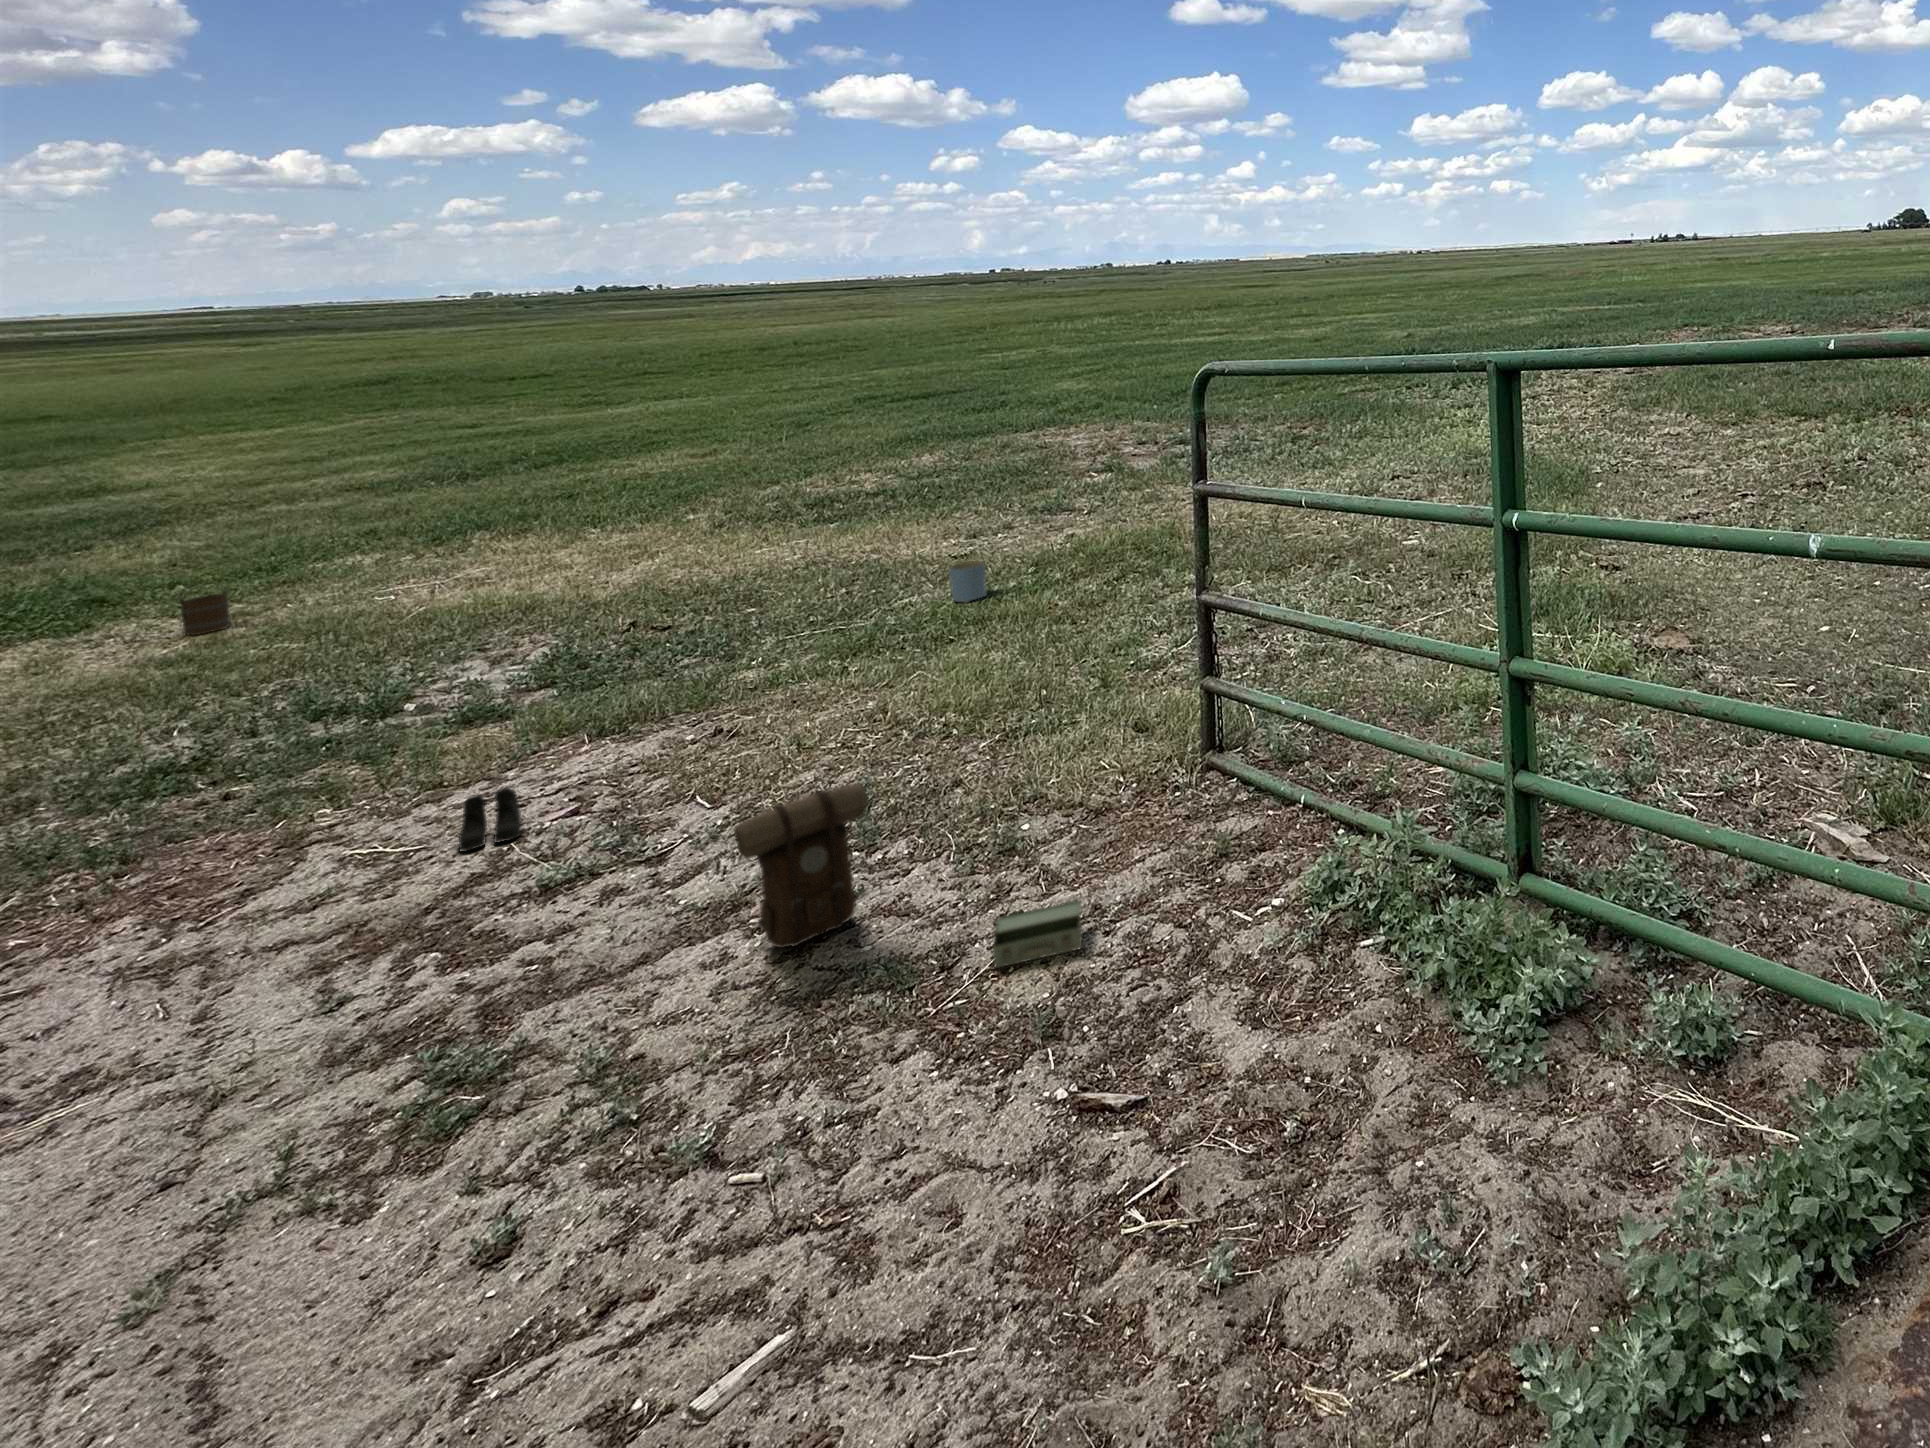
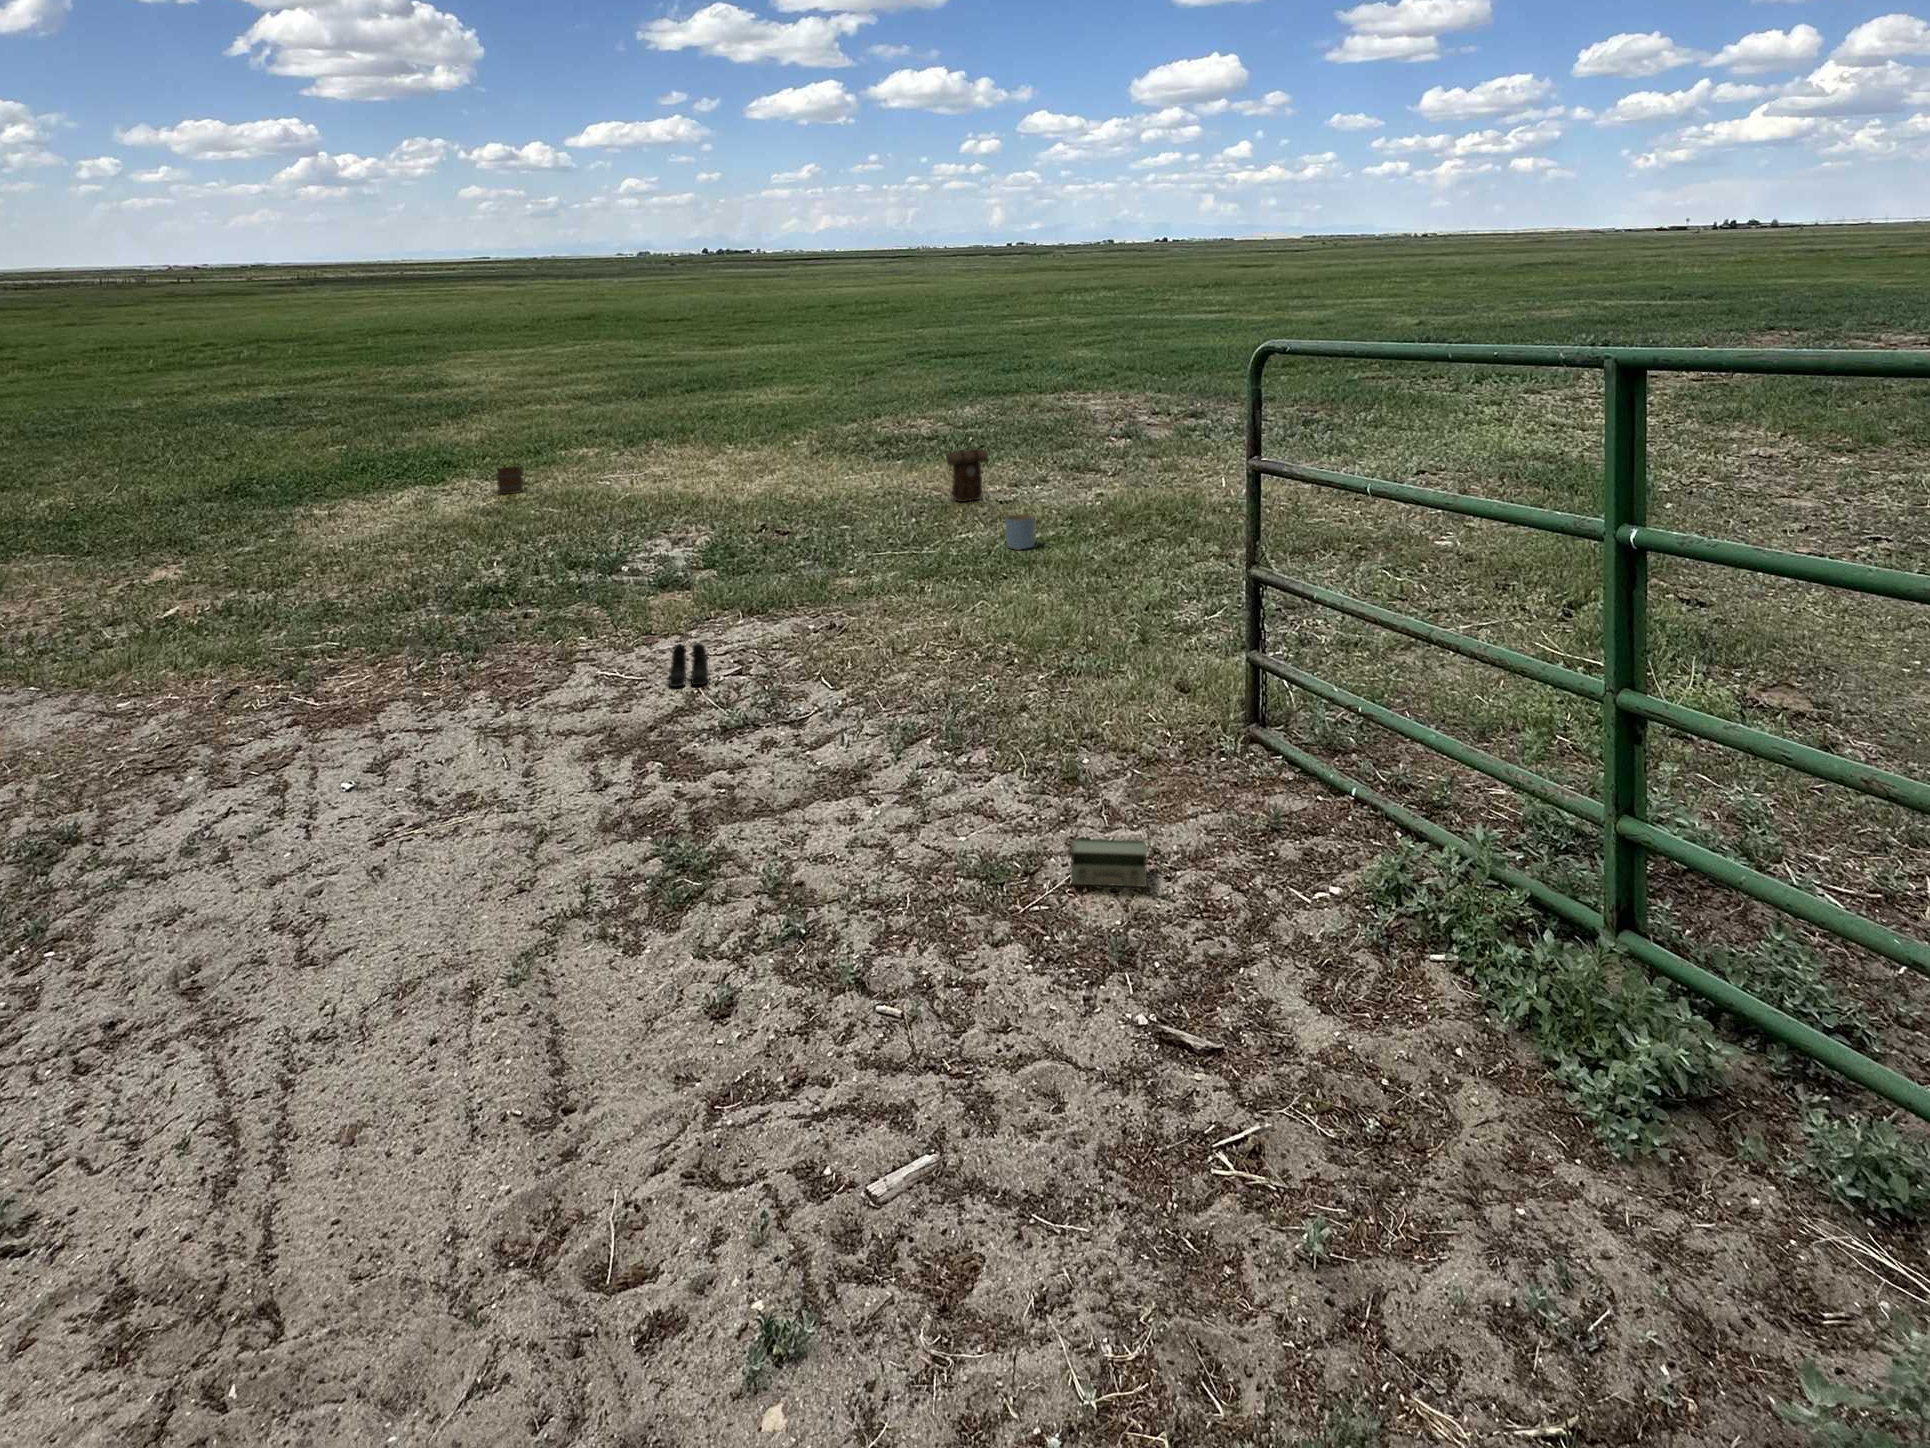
backpack: present [734,783,868,948] -> present [946,449,989,502]

